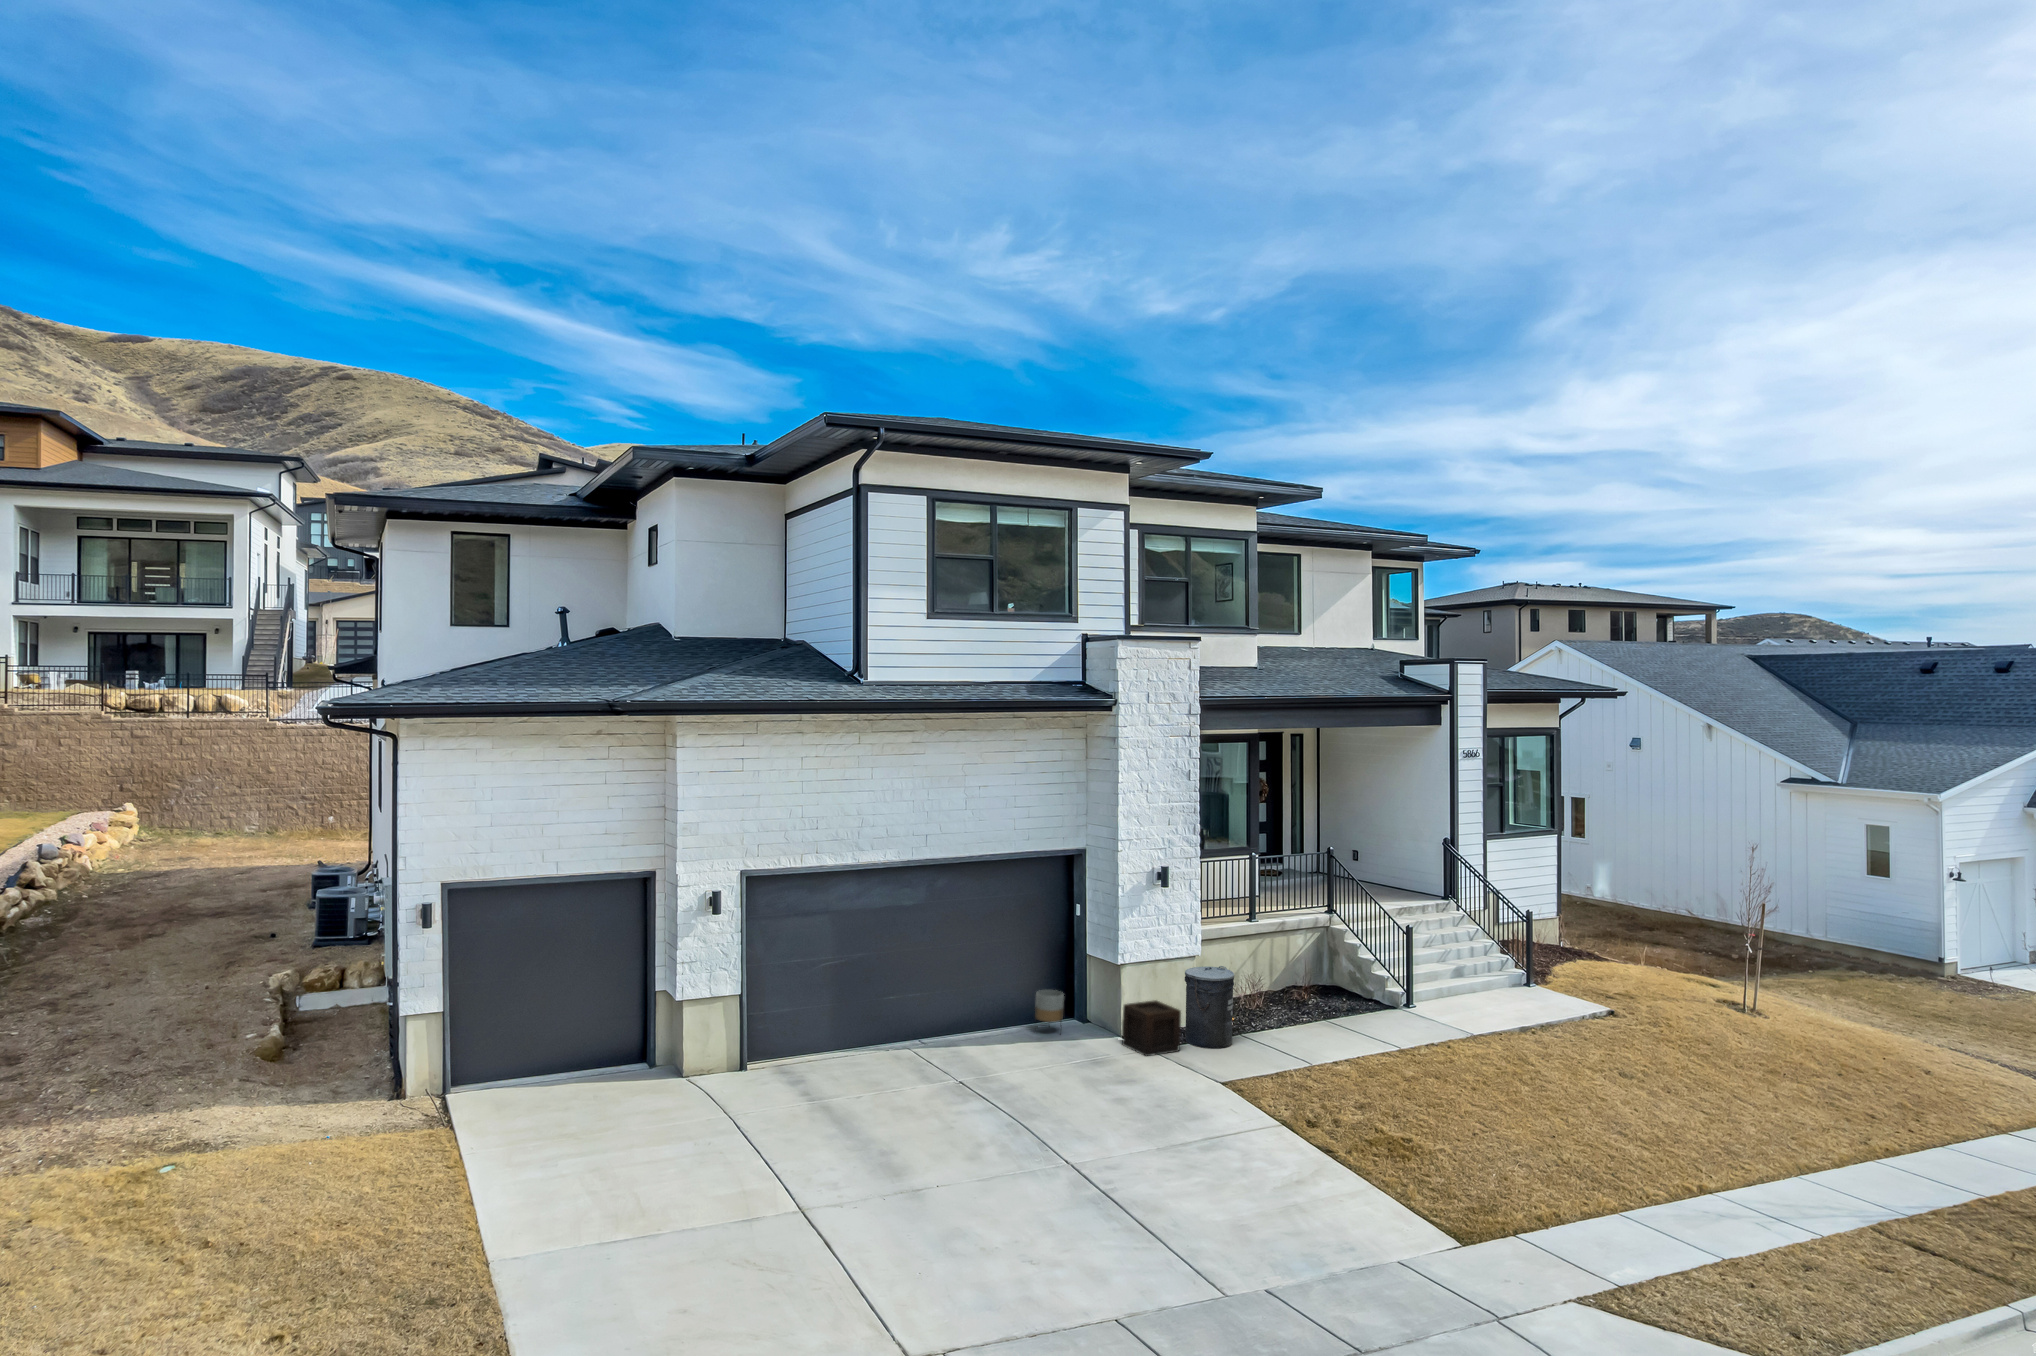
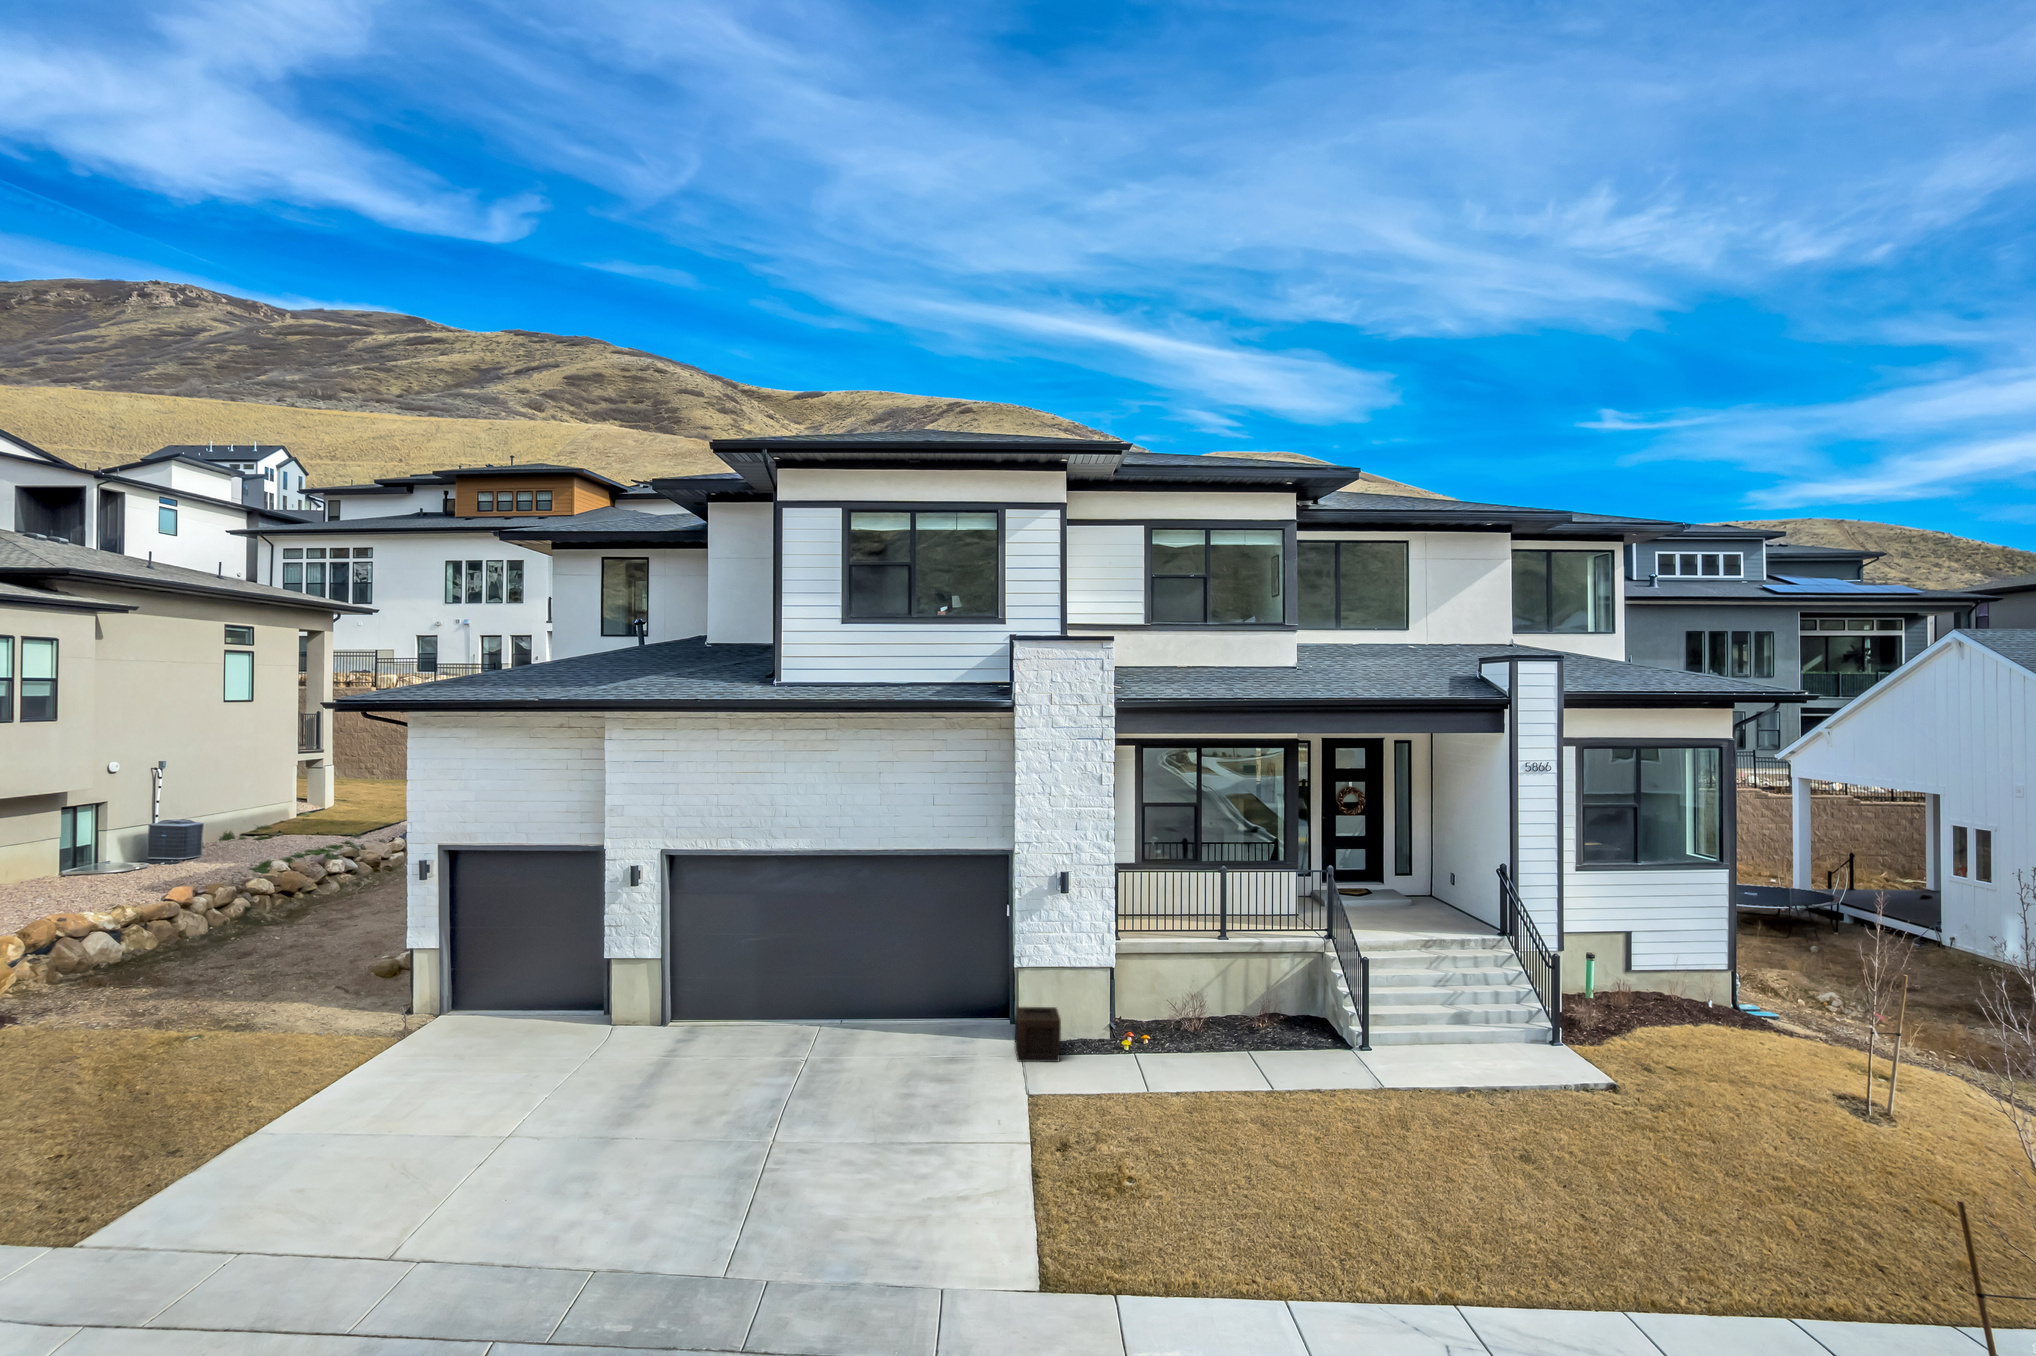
trash can: present [1185,966,1234,1049] -> none [1082,979,1133,1066]
planter: present [1035,990,1064,1022] -> none [952,983,982,1029]

